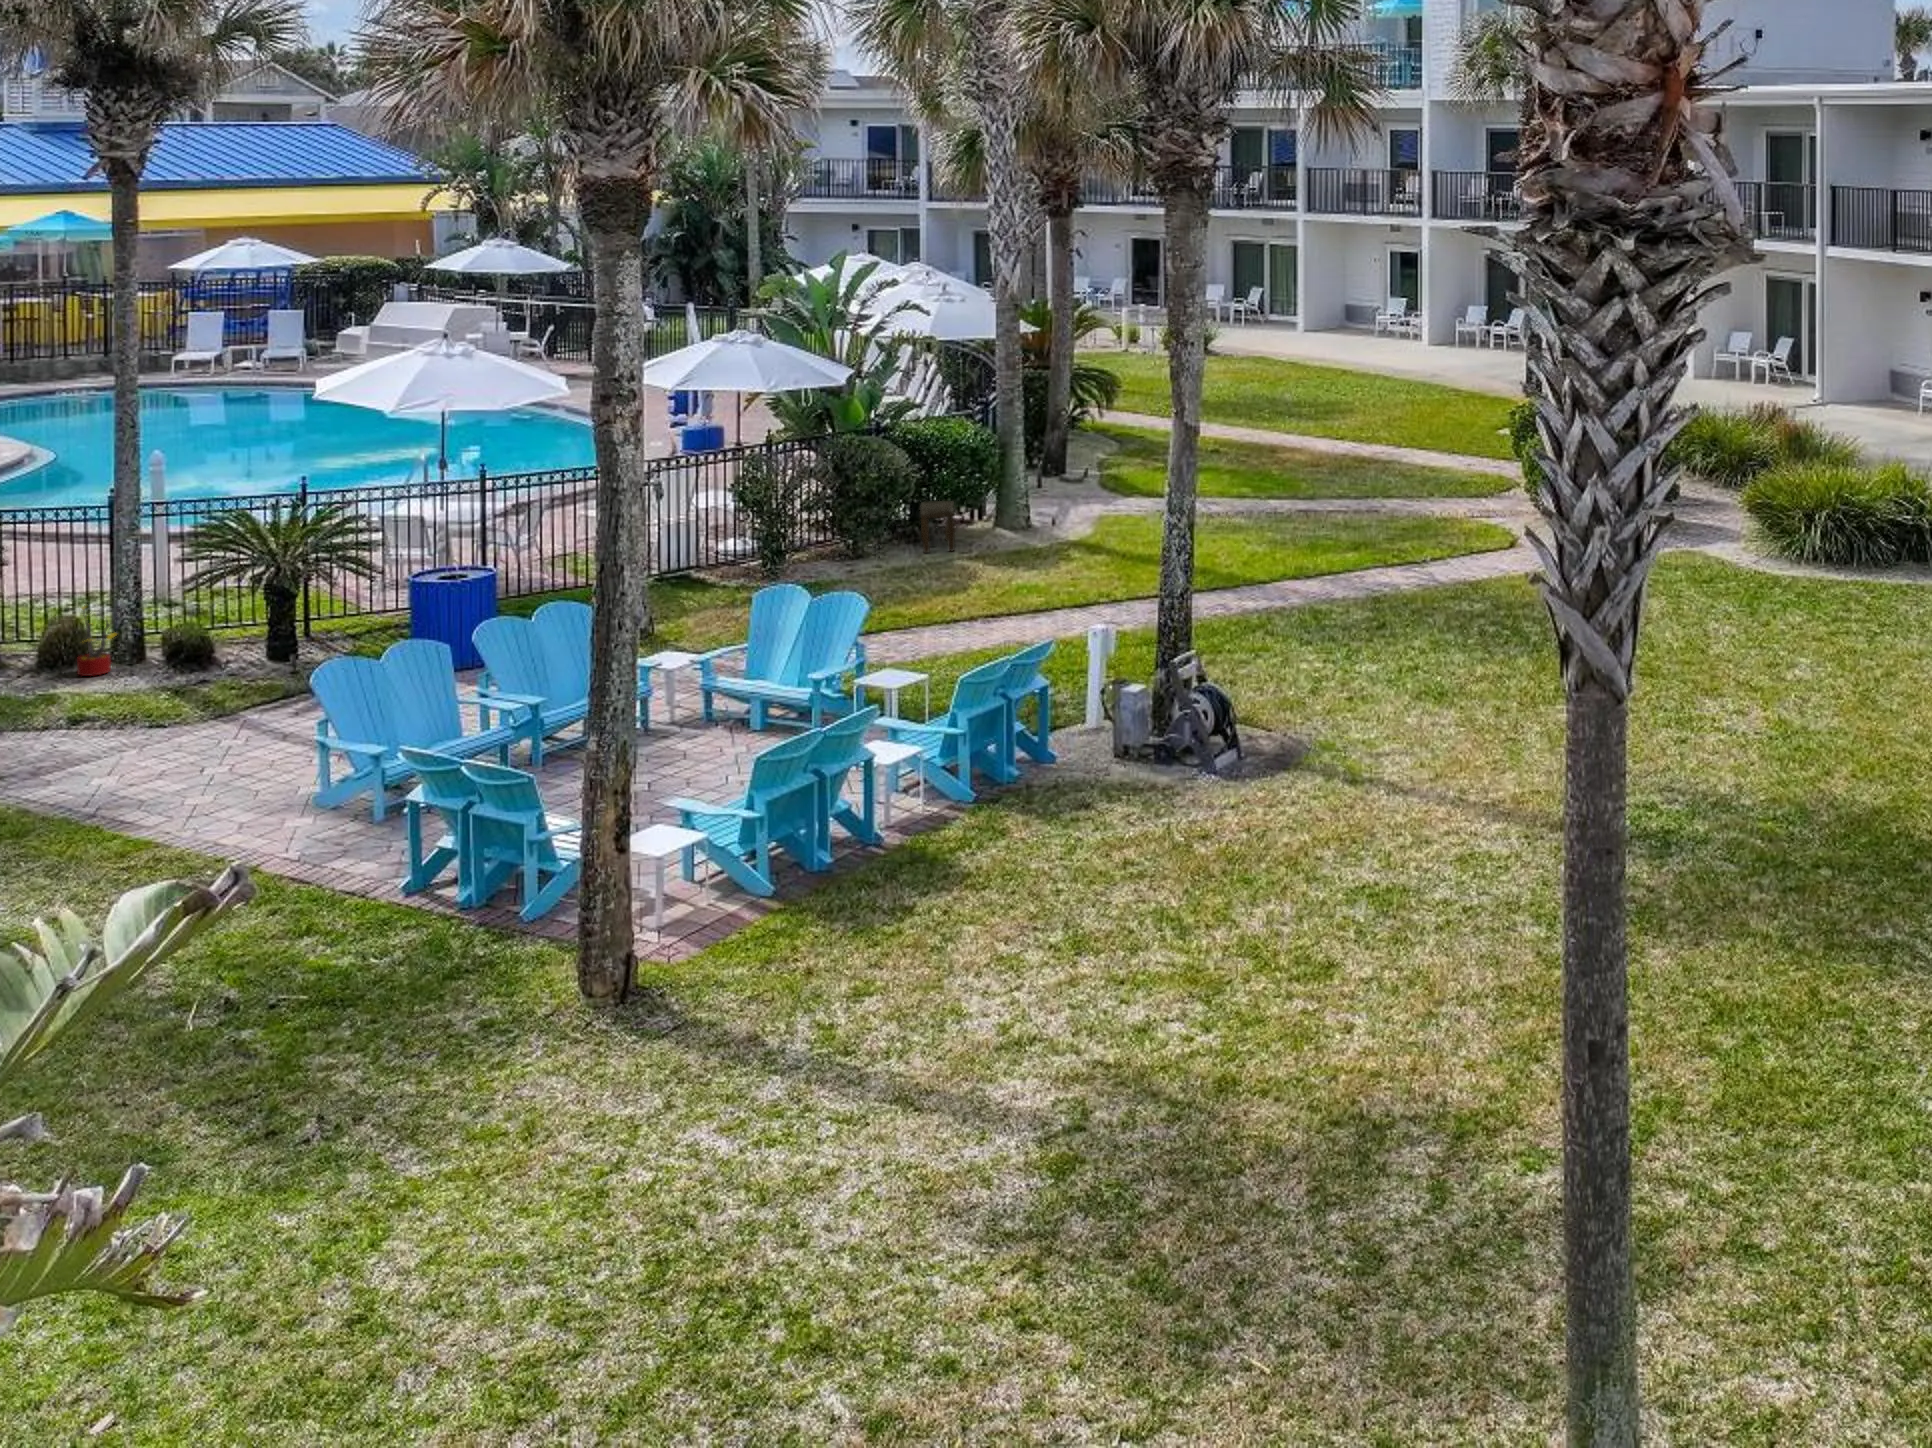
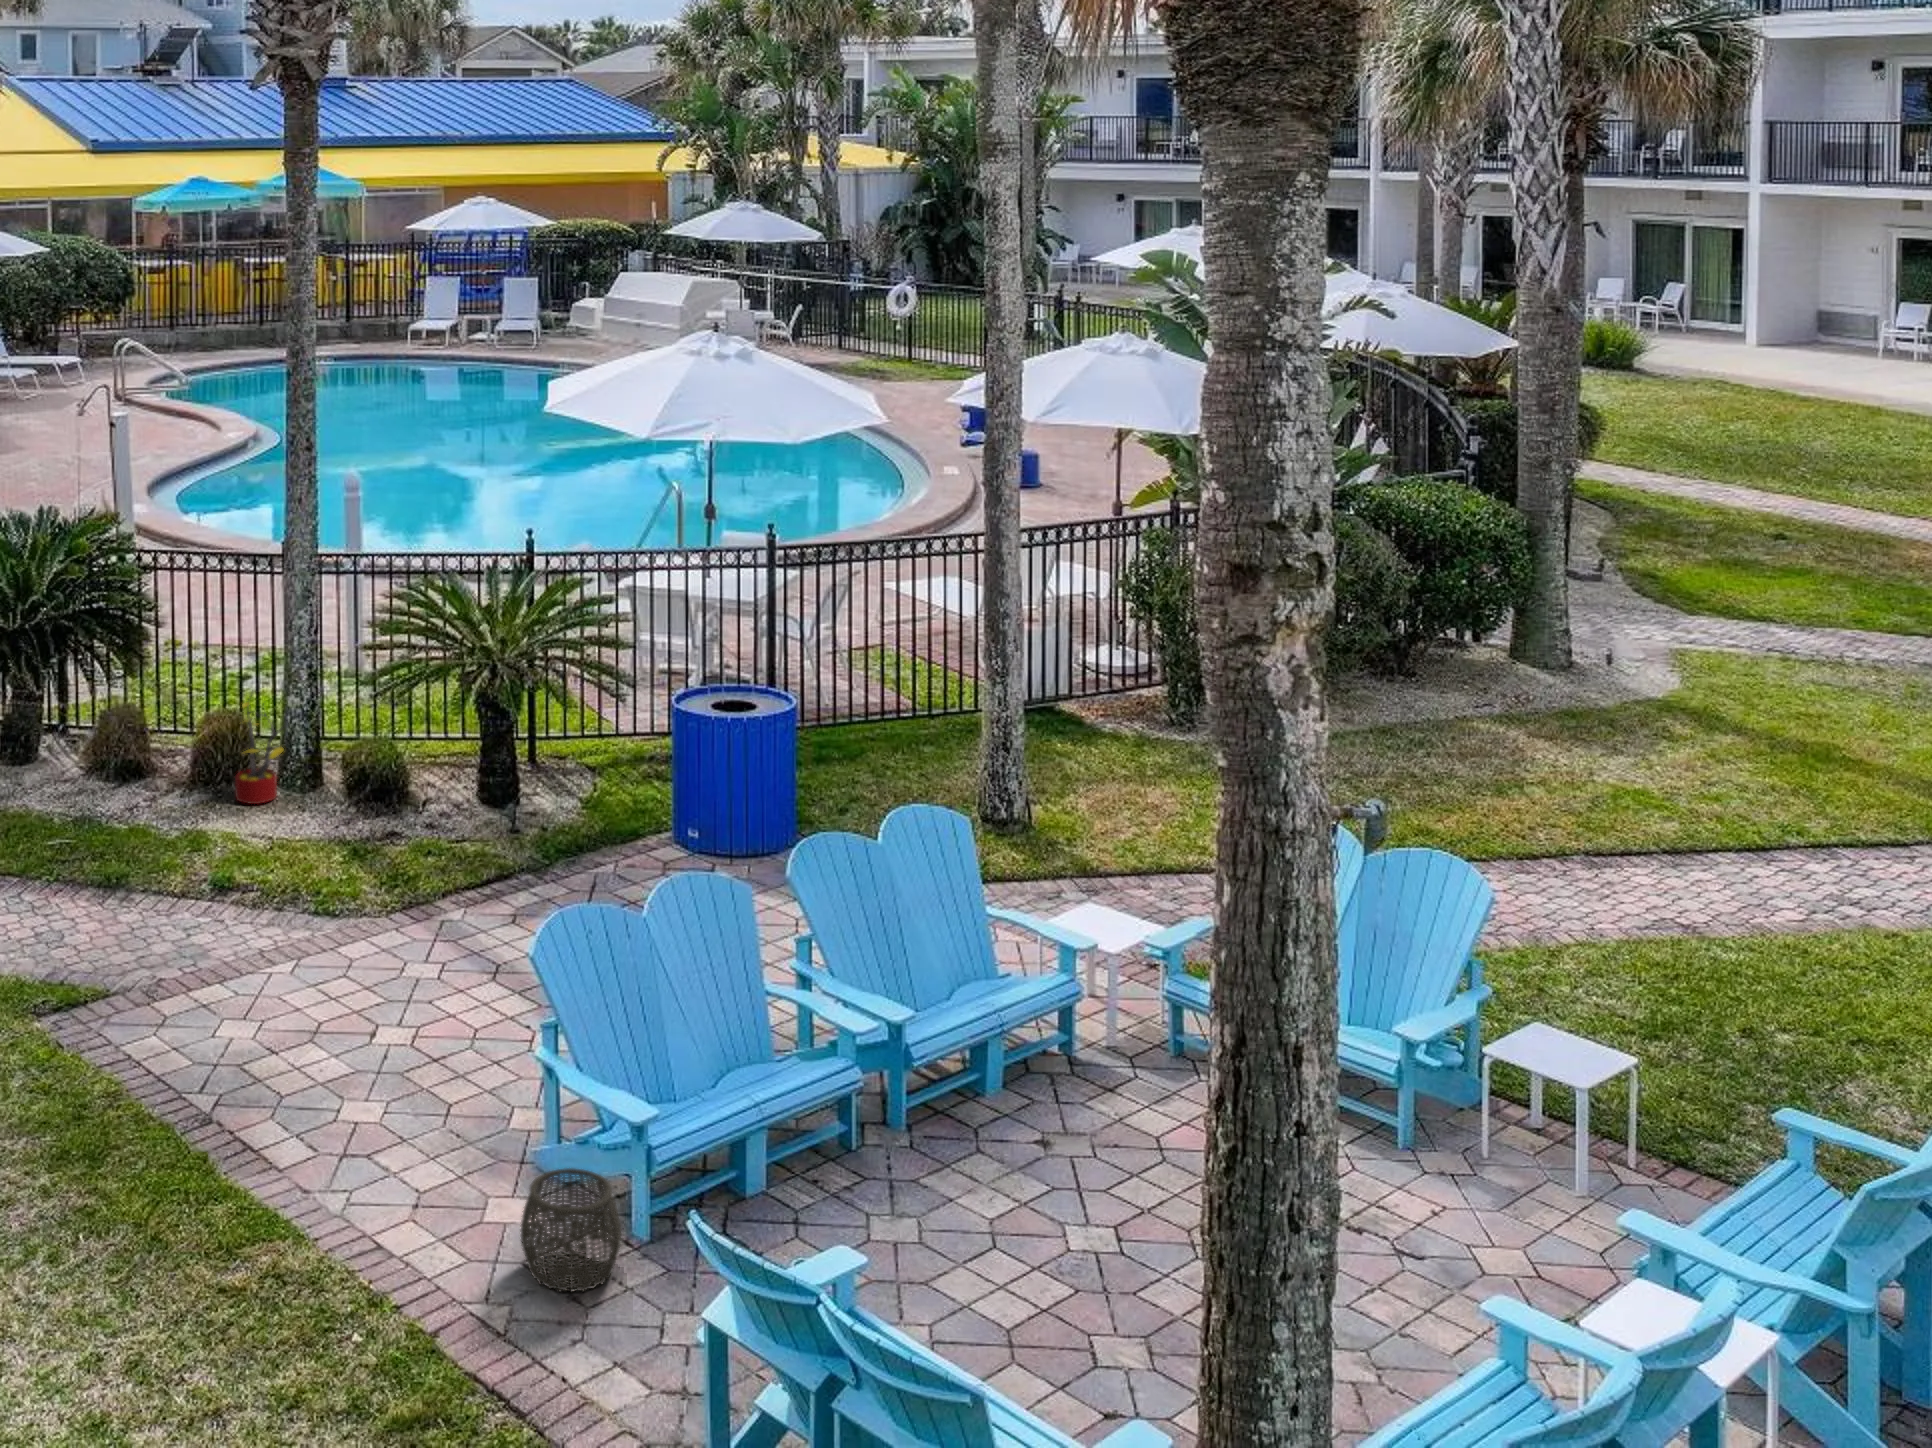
bench: present [920,501,955,553] -> none [1403,610,1478,701]
woven basket: none [308,764,367,821] -> present [520,1168,622,1292]

